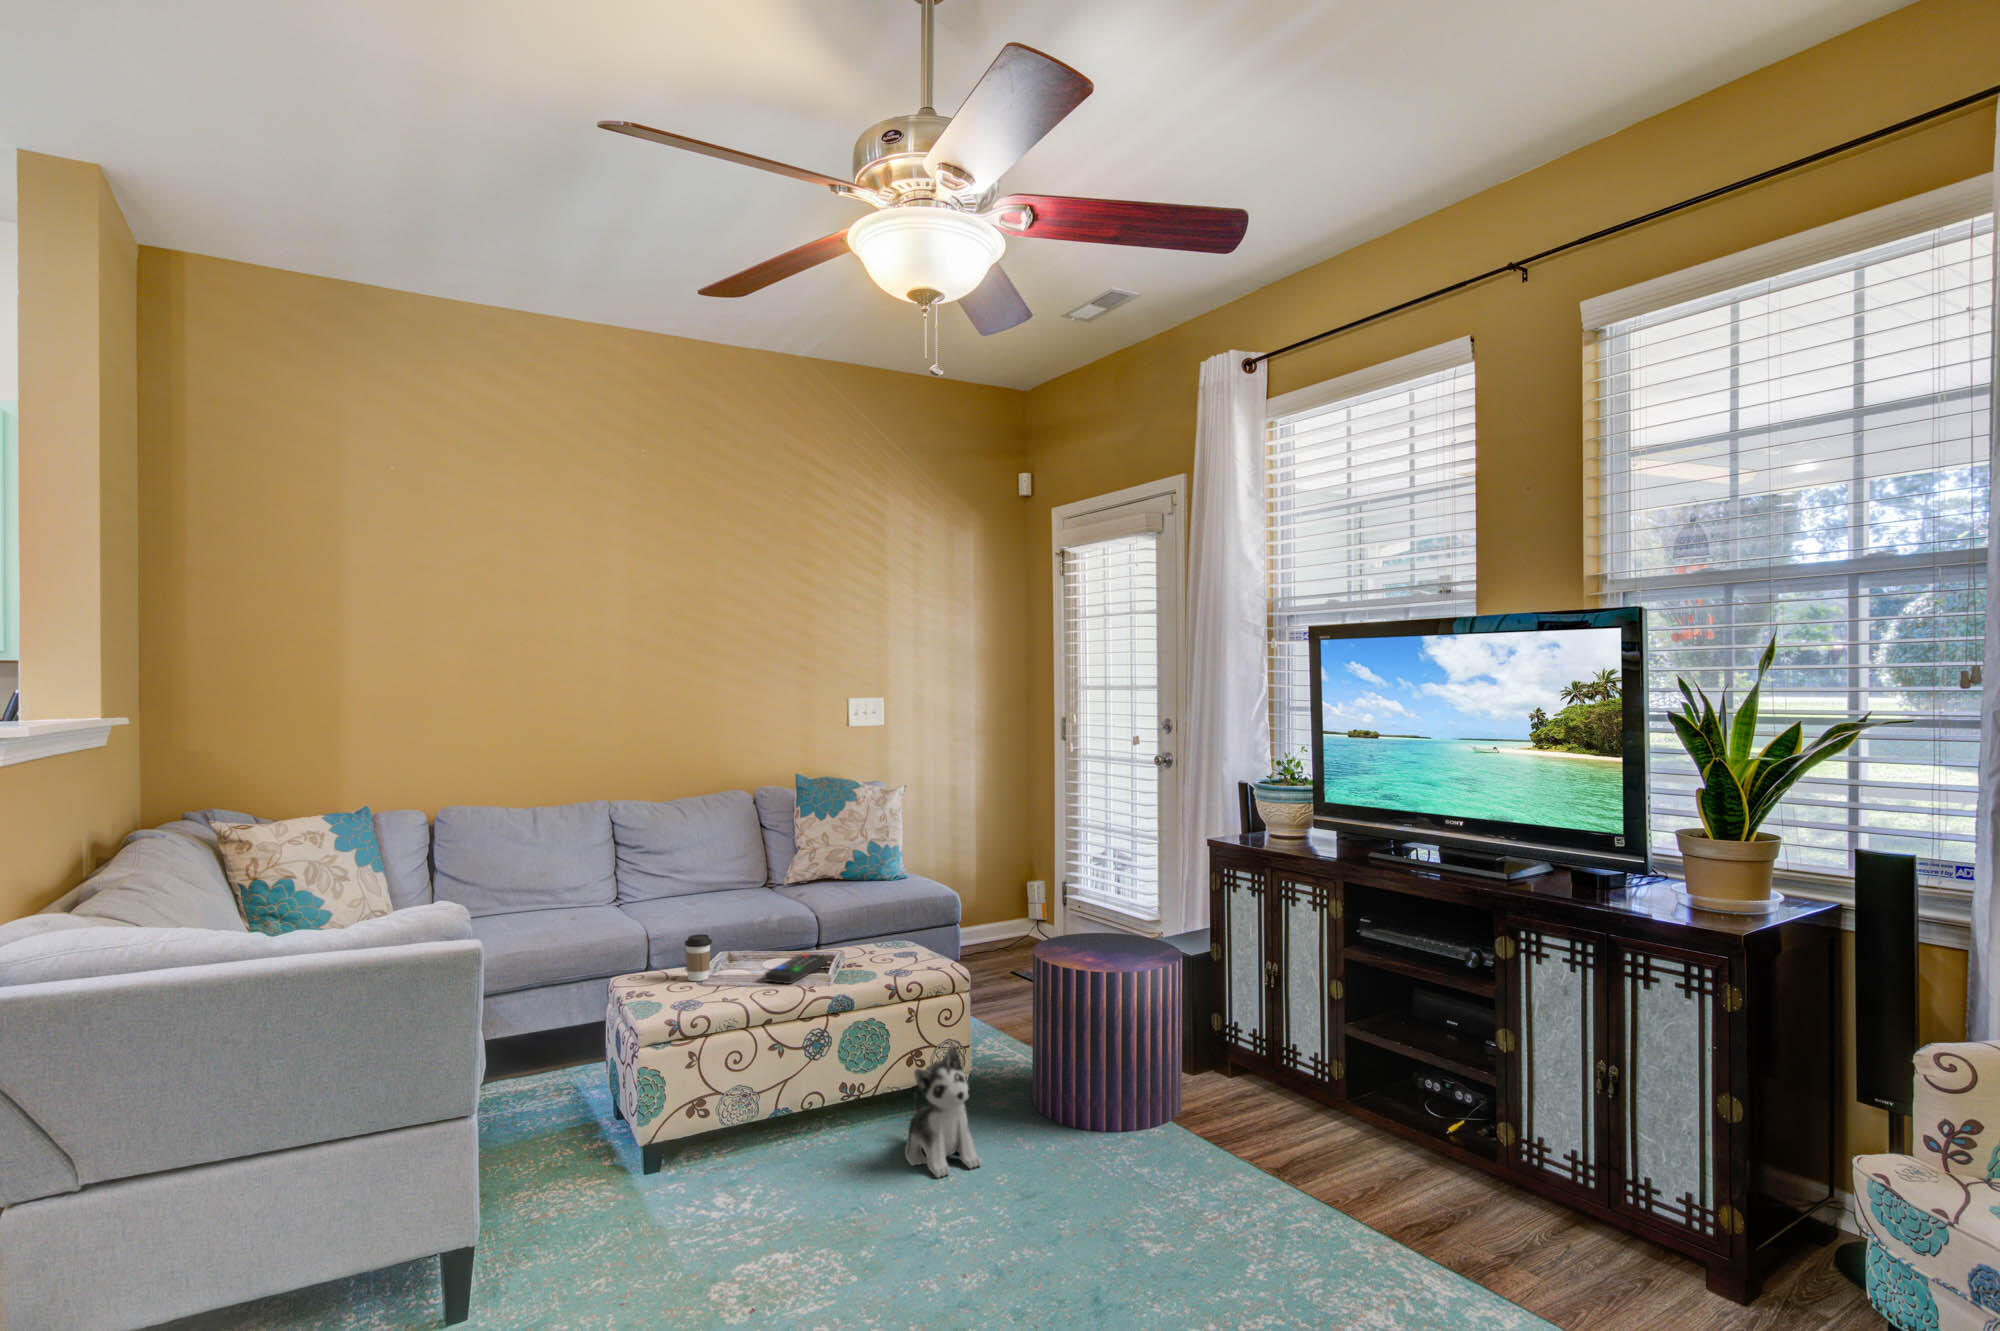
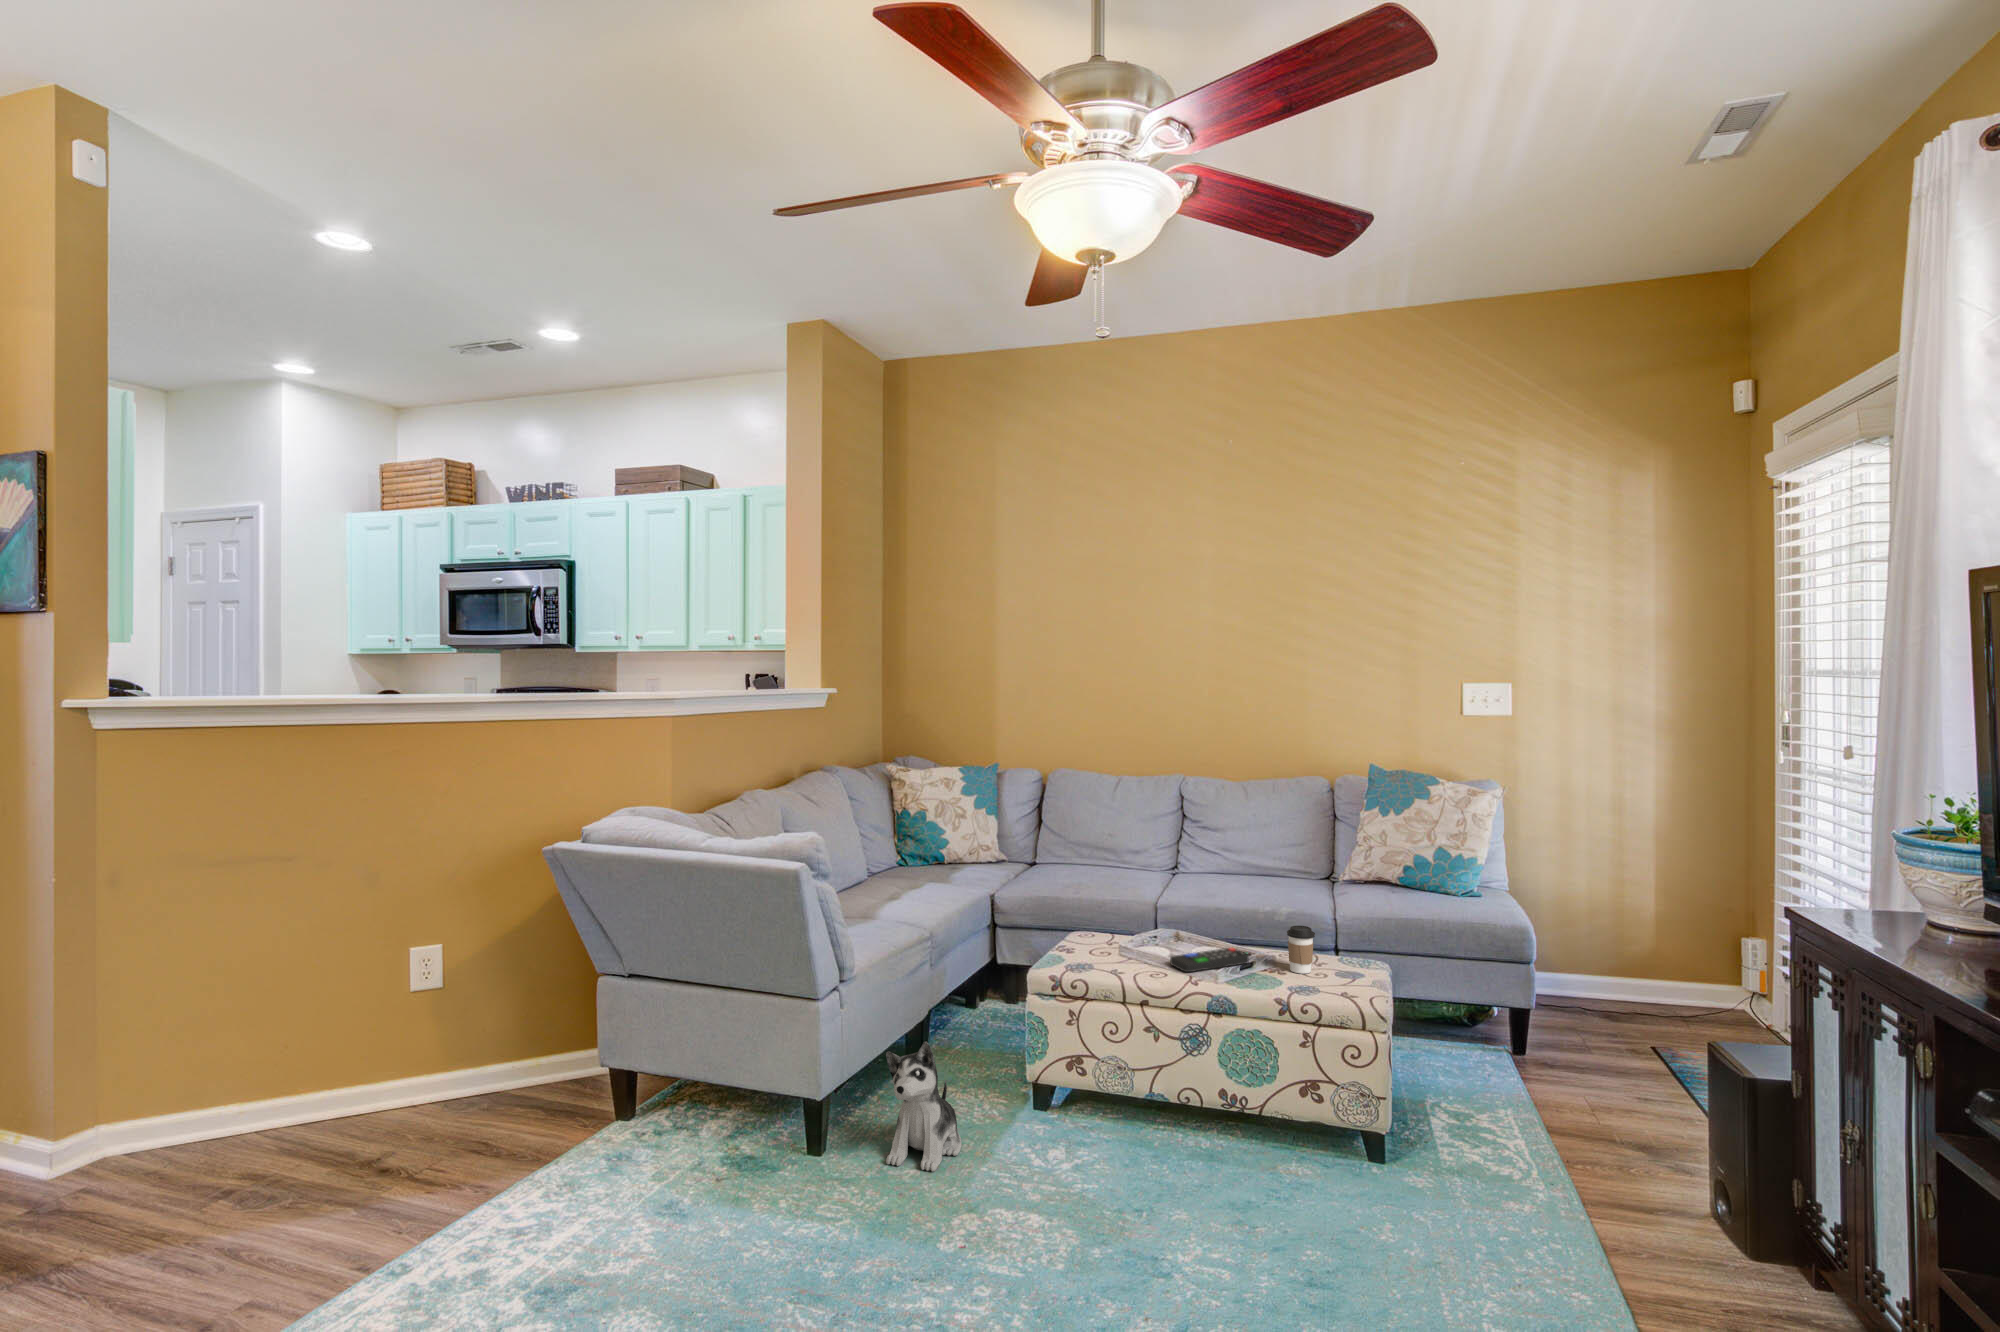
pouf: present [1032,933,1182,1132] -> none [1454,996,1683,1290]
coffee cup: present [685,934,712,981] -> present [1287,926,1315,974]
plush toy: present [905,1047,982,1178] -> present [886,1041,962,1172]

